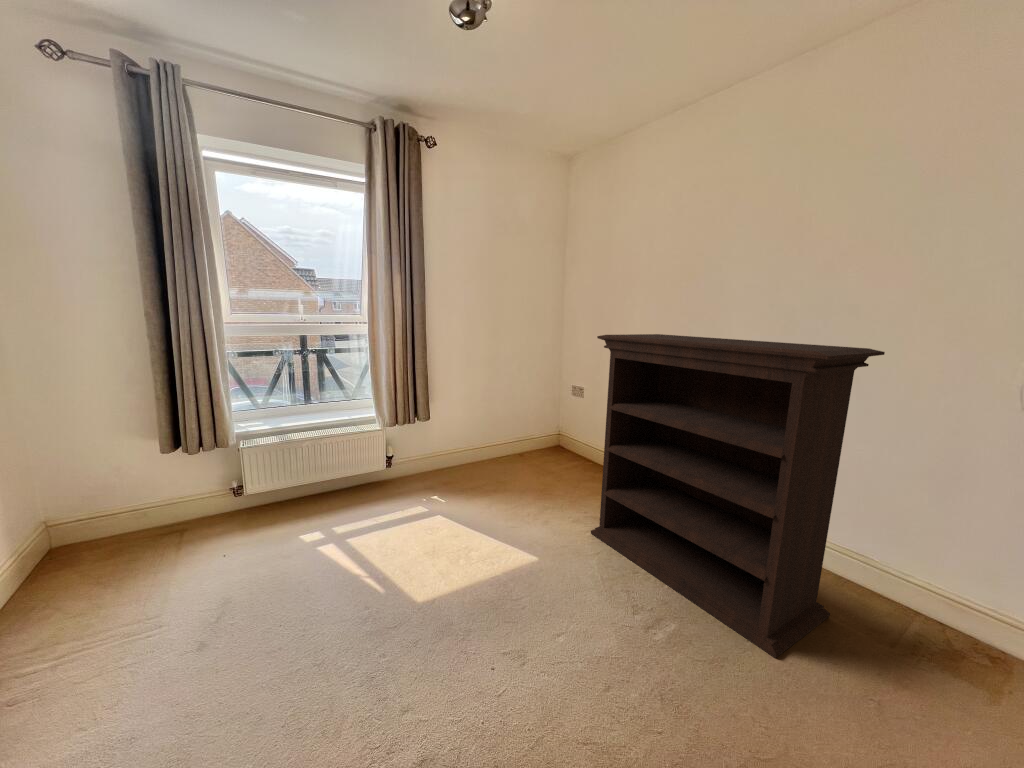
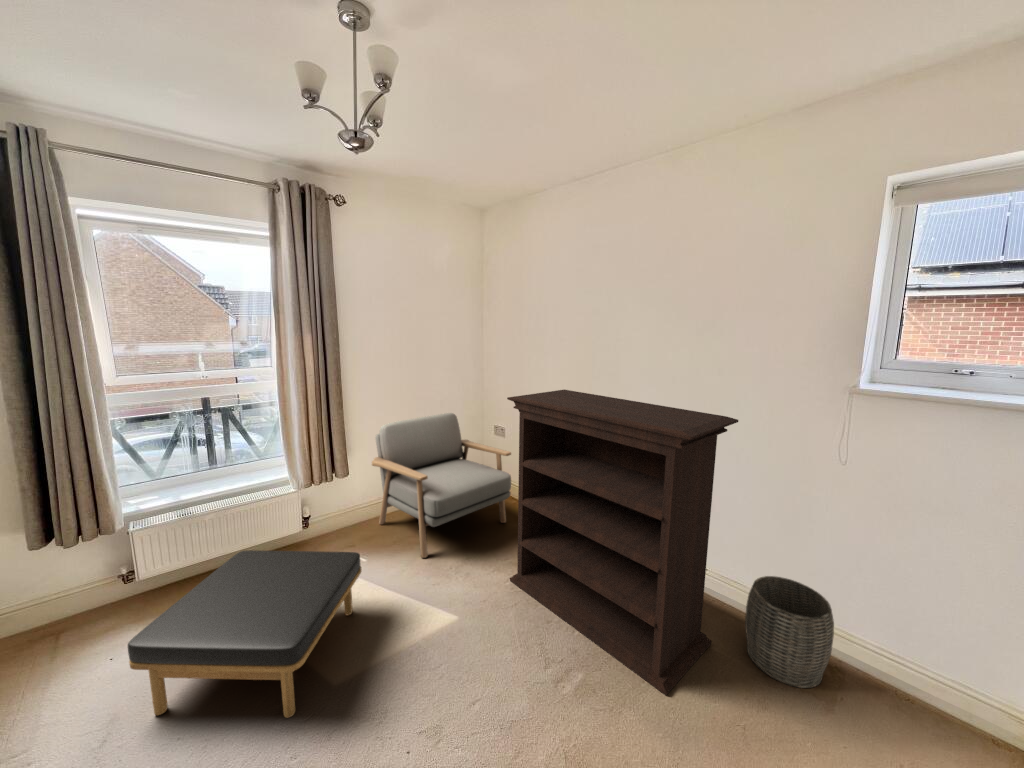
armchair: none [451,369,593,505] -> present [372,413,511,558]
ottoman: none [241,474,443,621] -> present [128,550,361,718]
woven basket: none [876,546,1004,676] -> present [745,576,834,688]

